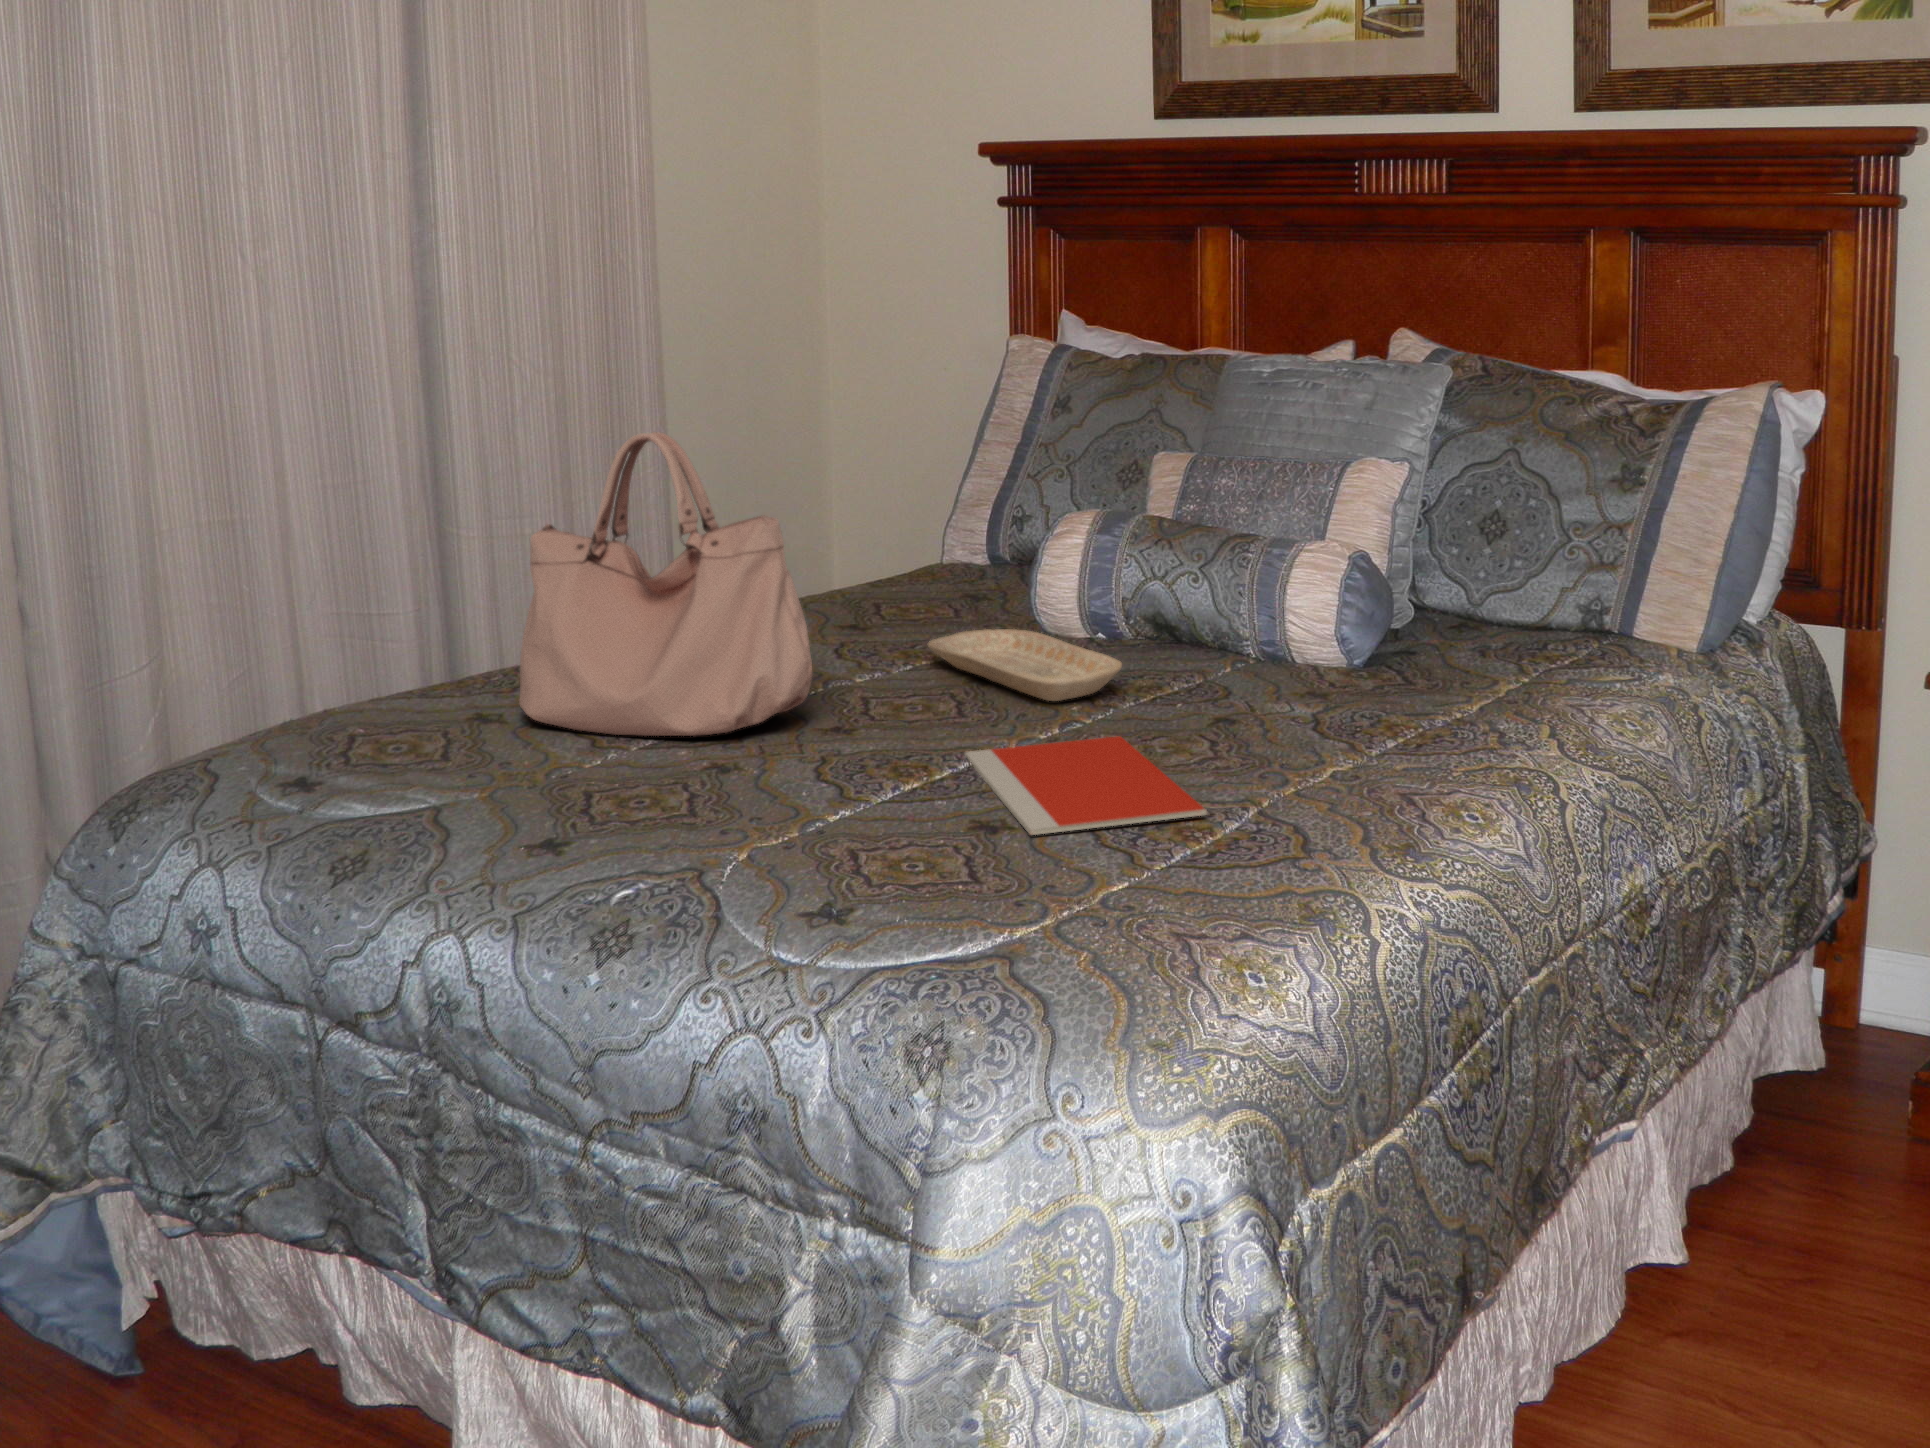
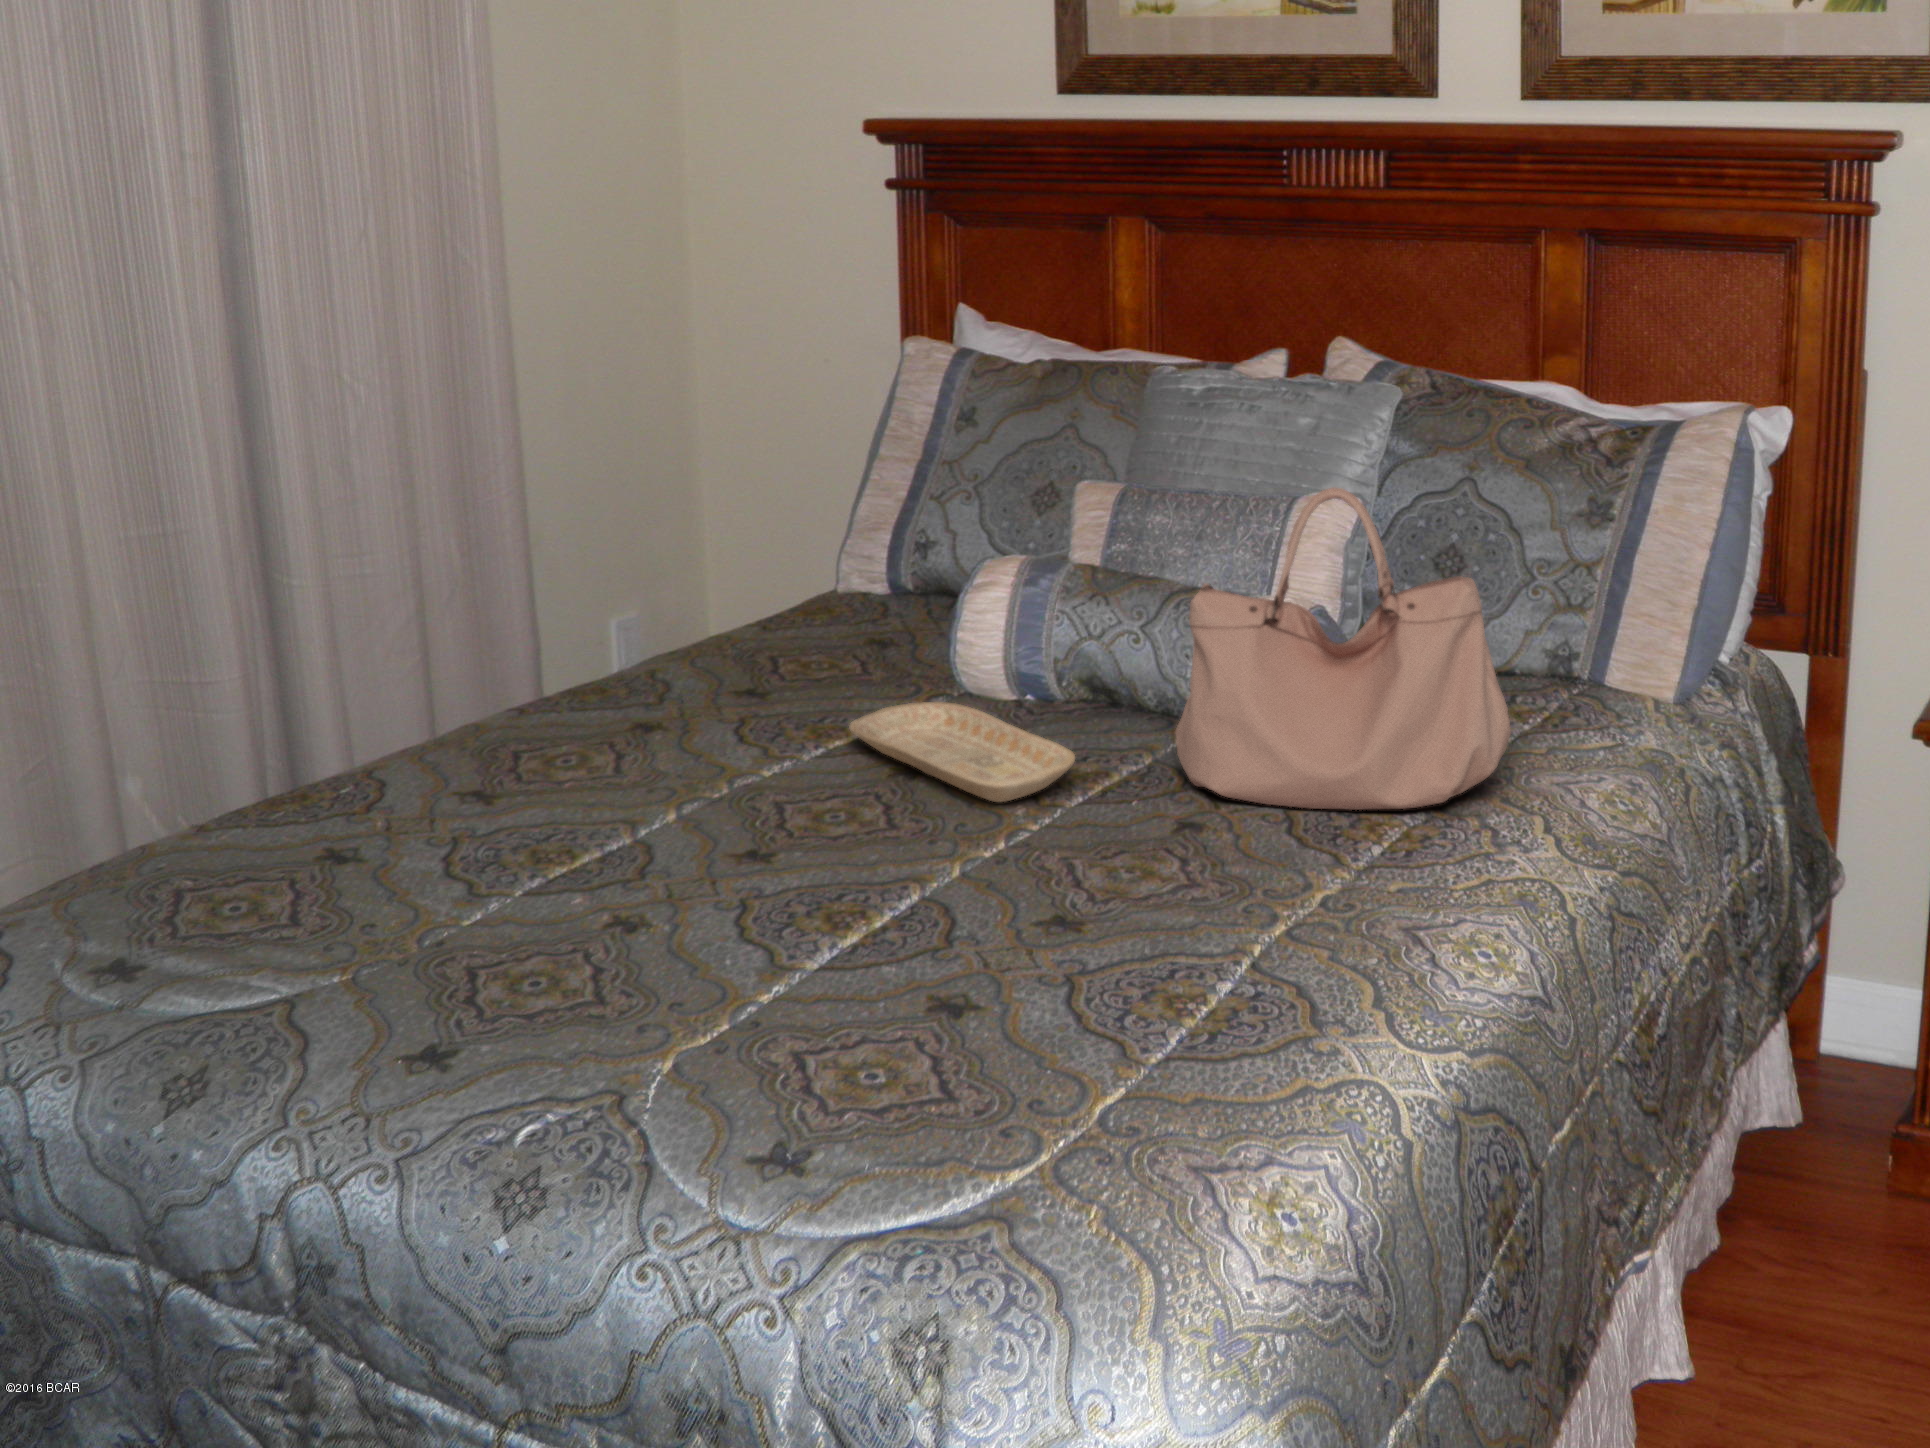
handbag: present [519,432,812,736] -> present [1176,488,1511,810]
notebook: present [964,736,1207,835] -> none [910,854,1199,1016]

